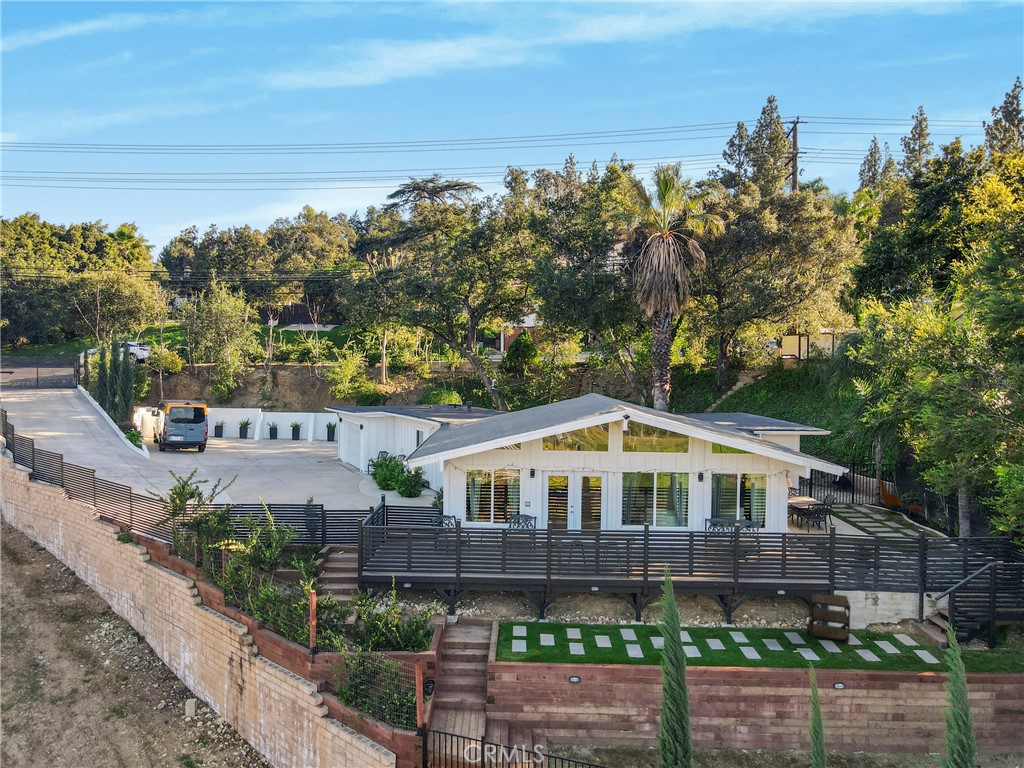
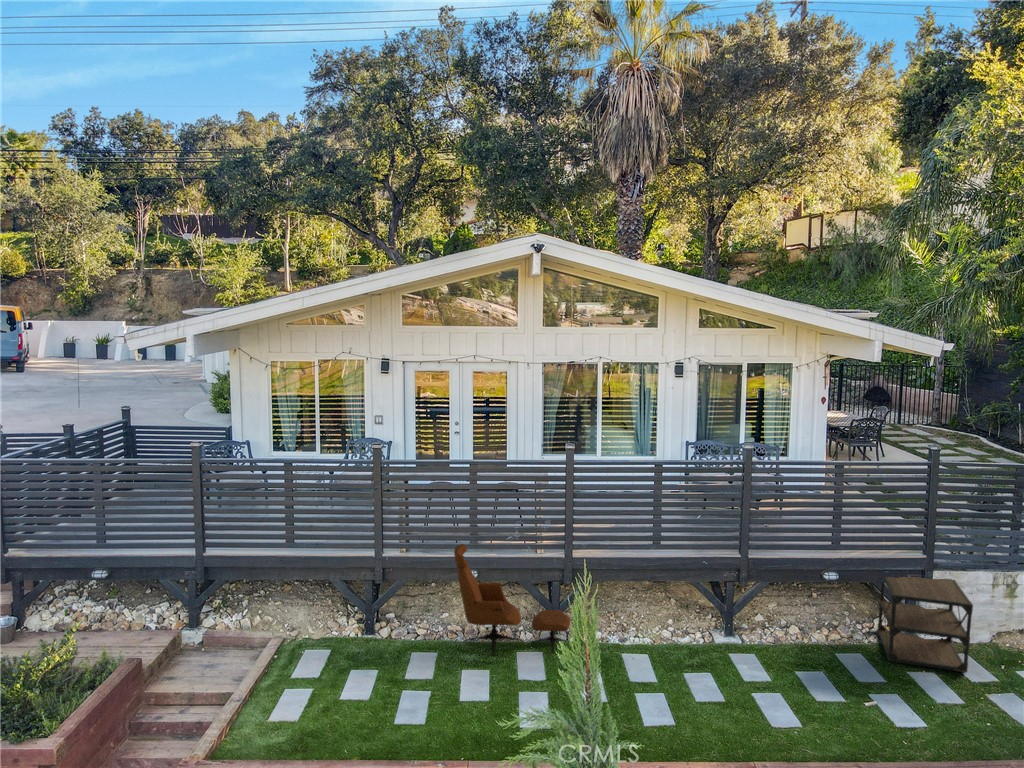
lounge chair: present [880,480,923,515] -> present [454,544,570,656]

